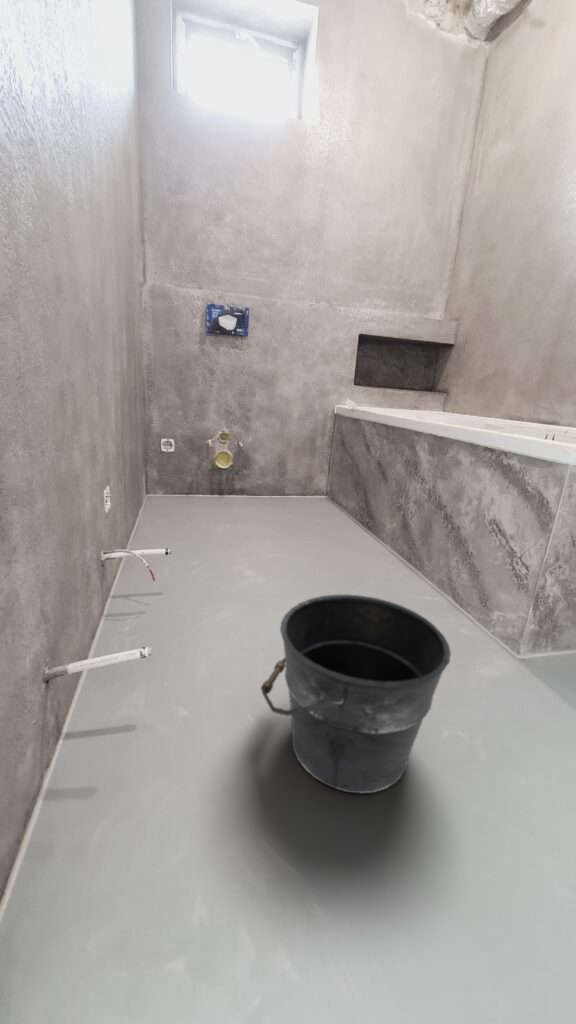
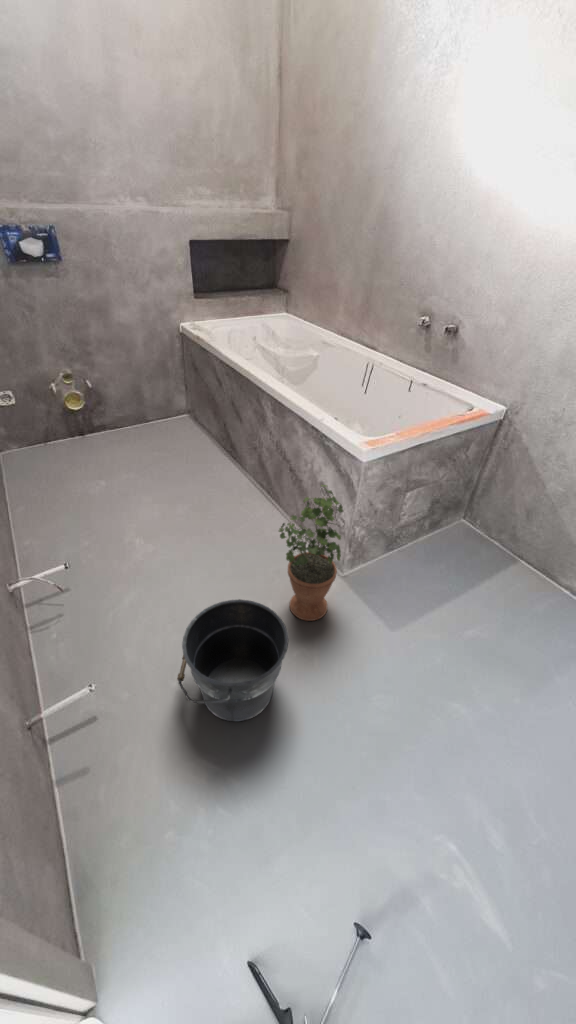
potted plant: none [437,472,541,691] -> present [279,485,343,621]

